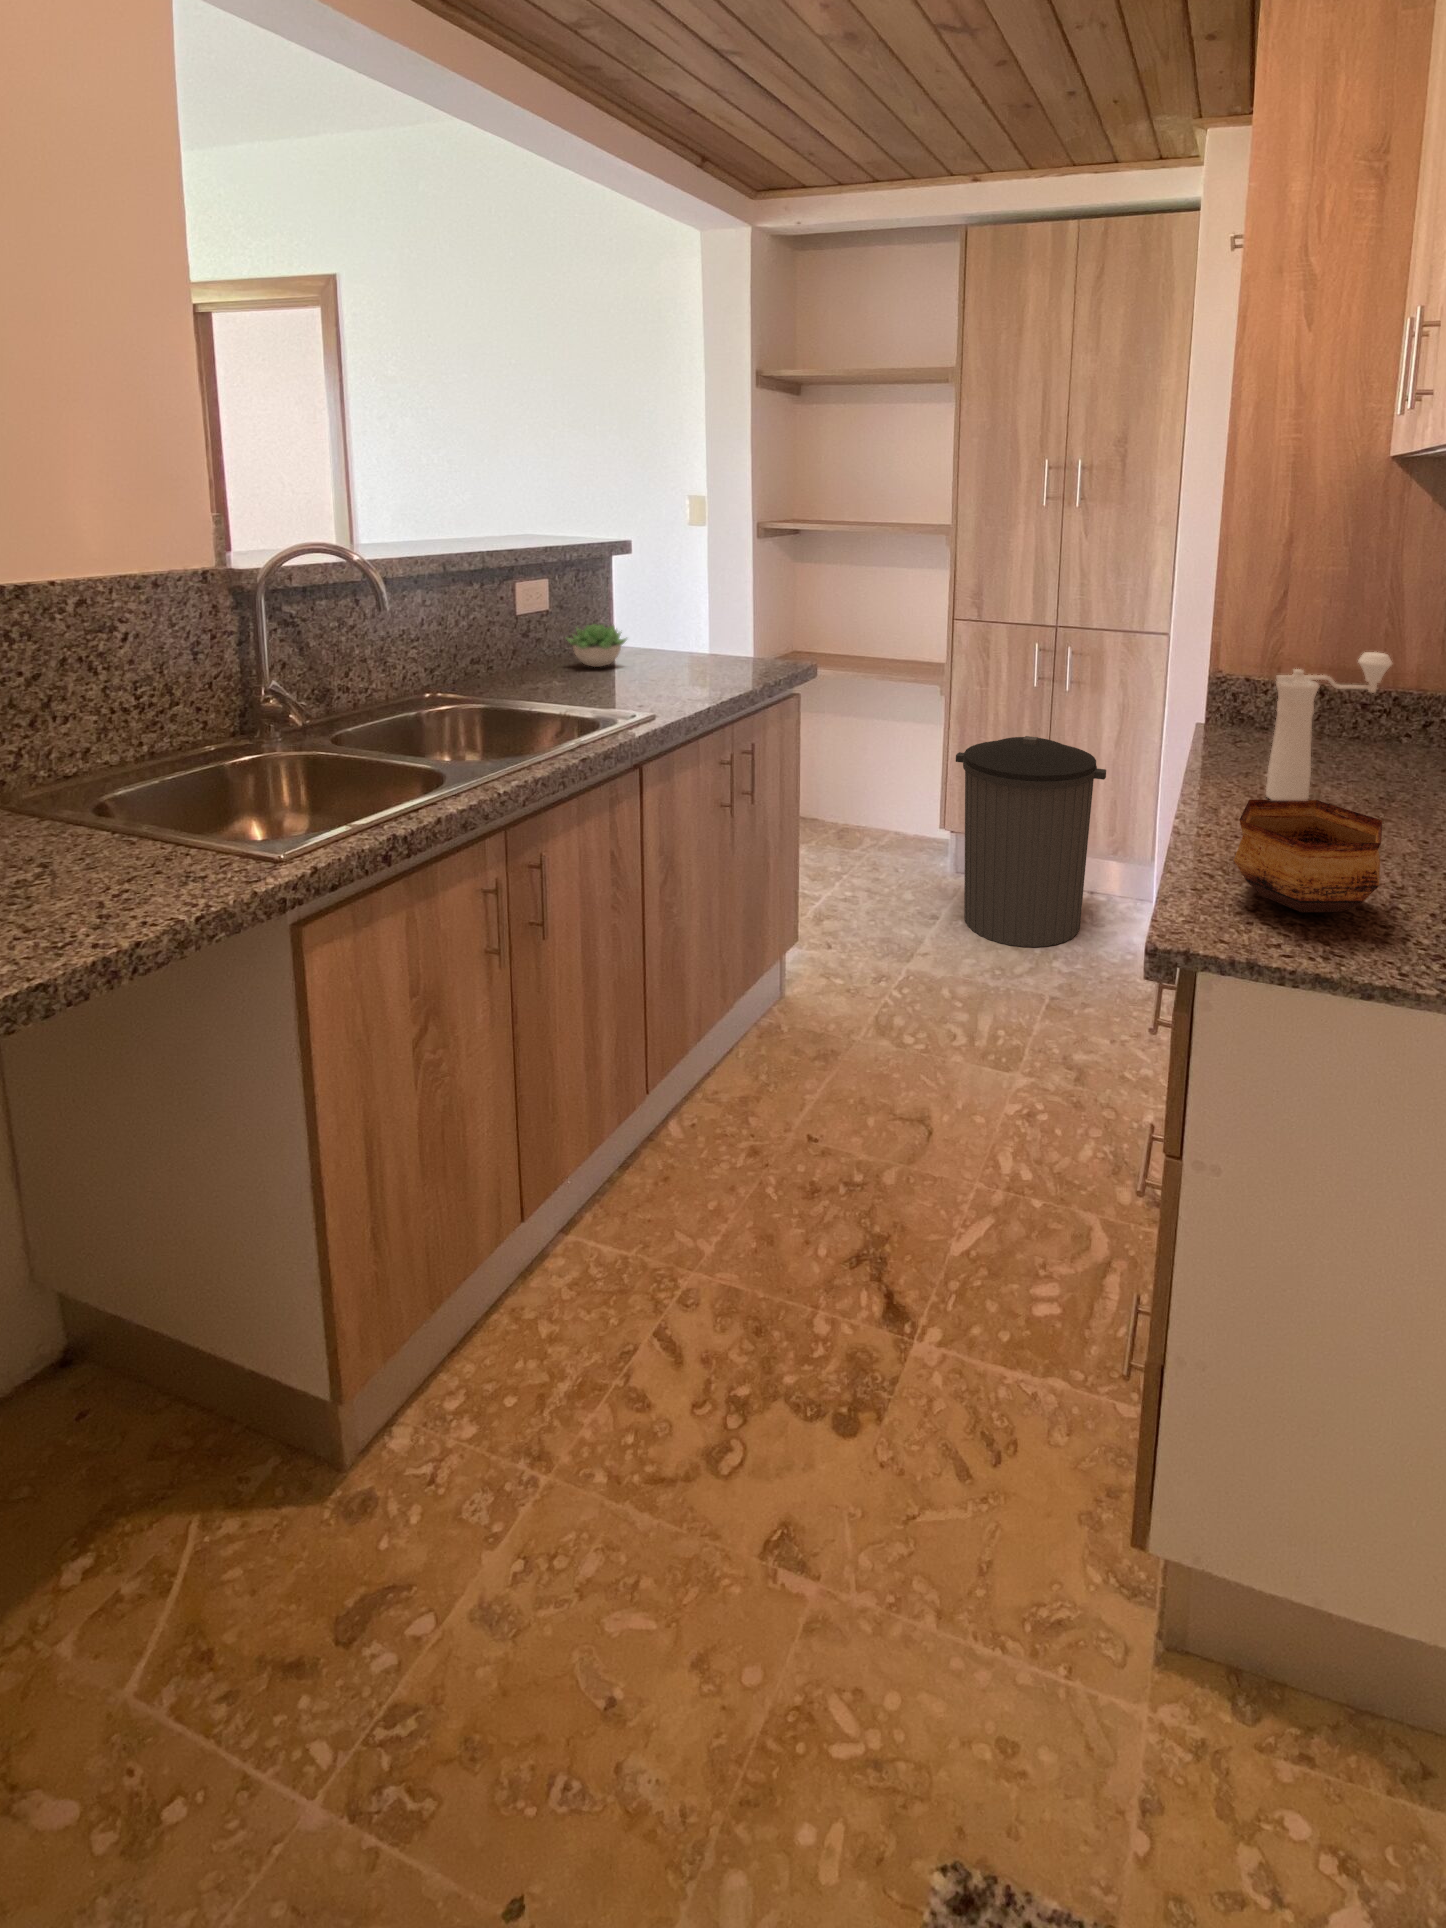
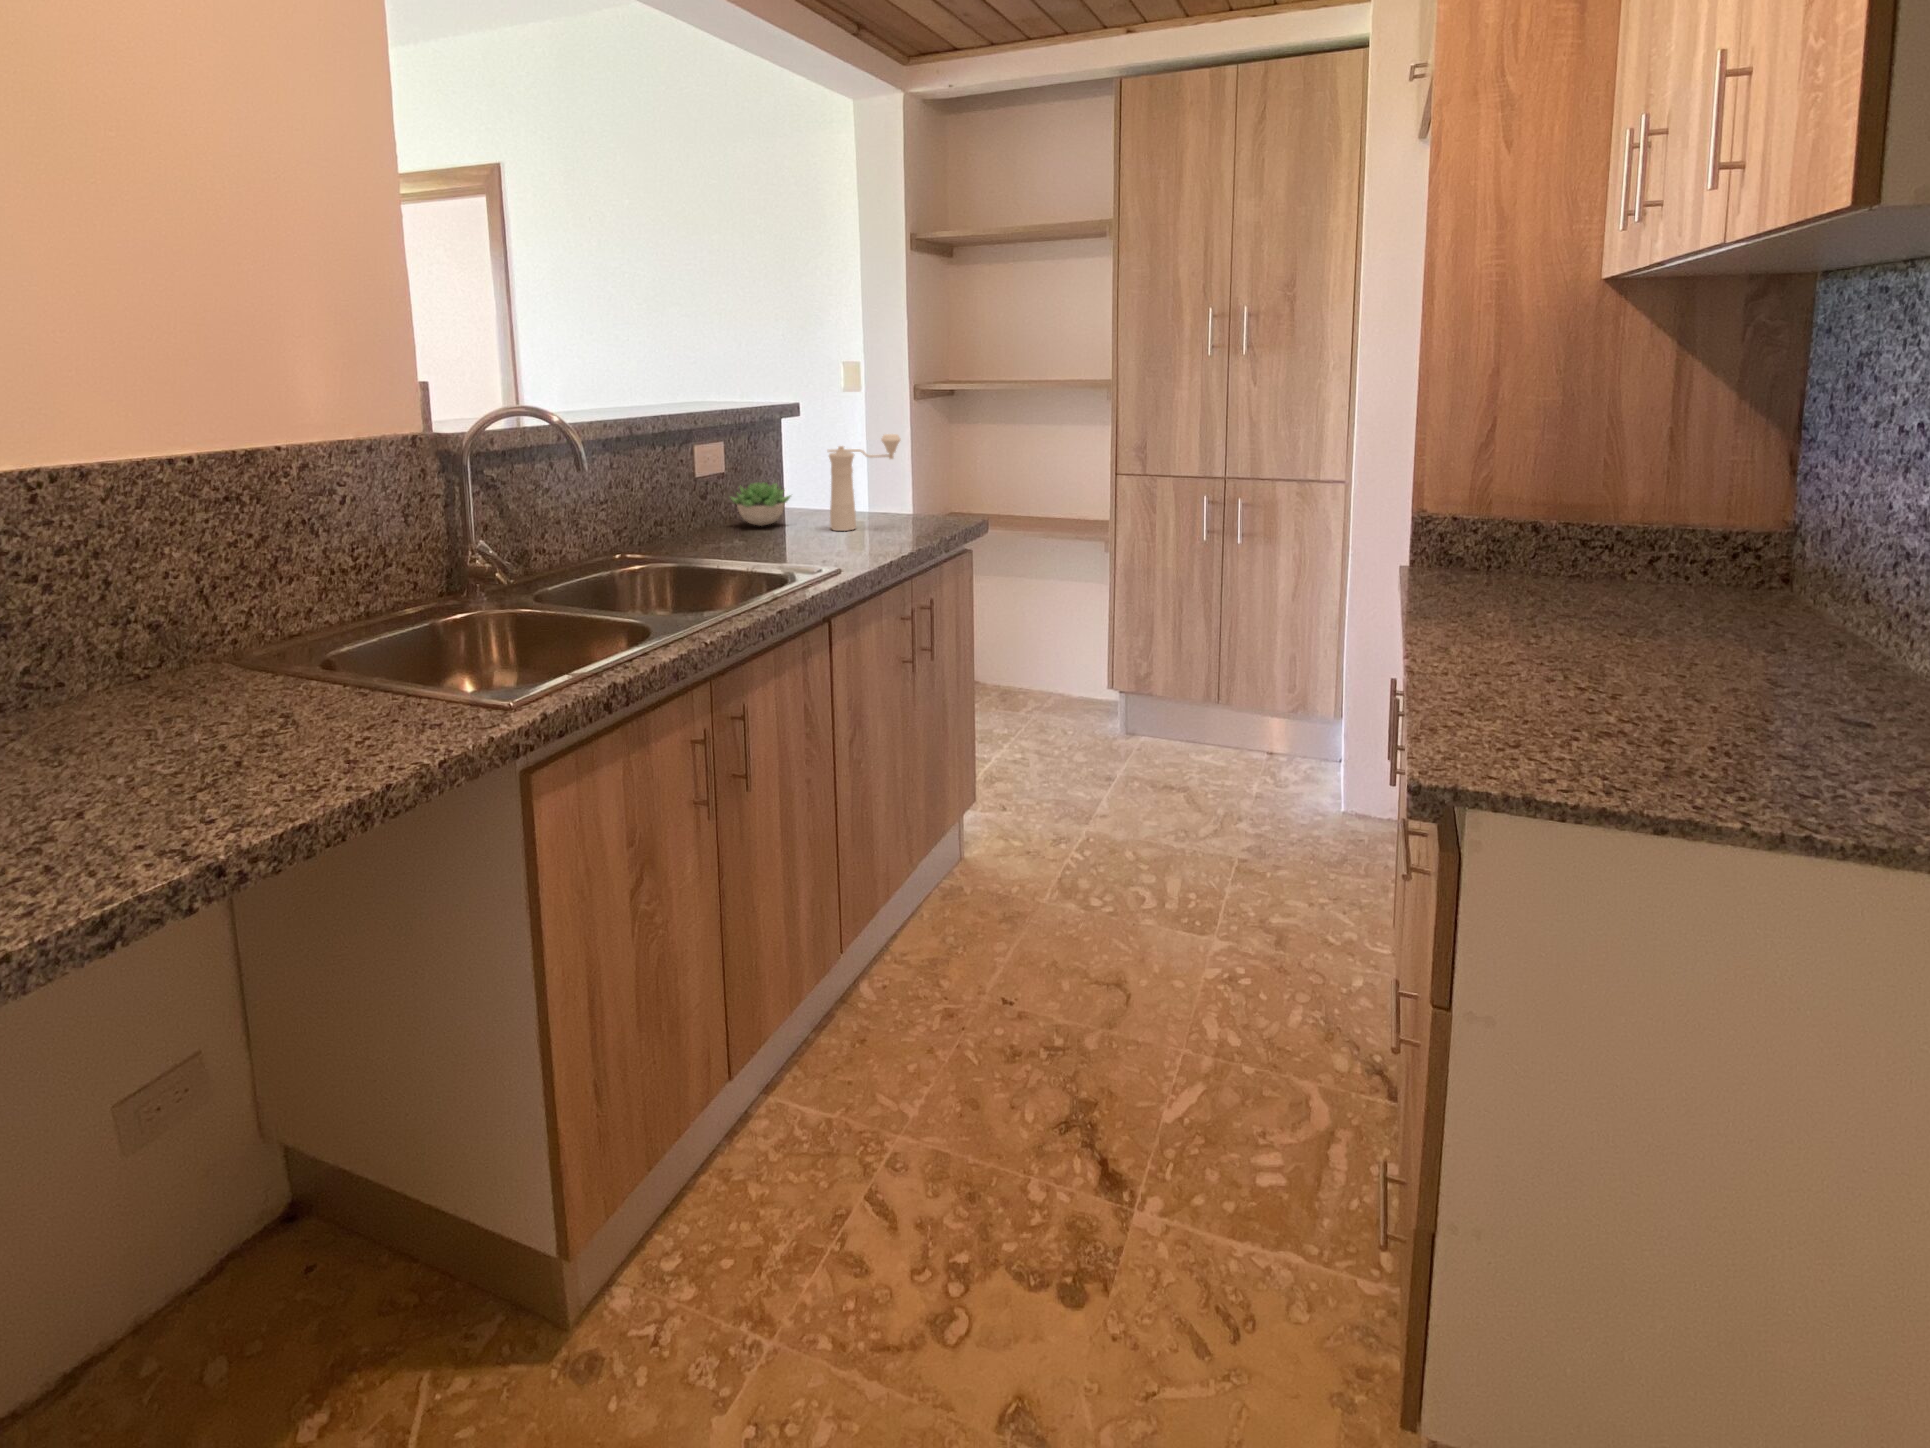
pepper mill: present [1266,652,1392,800] -> present [828,434,900,531]
trash can: present [956,736,1106,947] -> none [1118,590,1281,812]
bowl: present [1234,800,1382,912] -> none [1492,629,1658,744]

